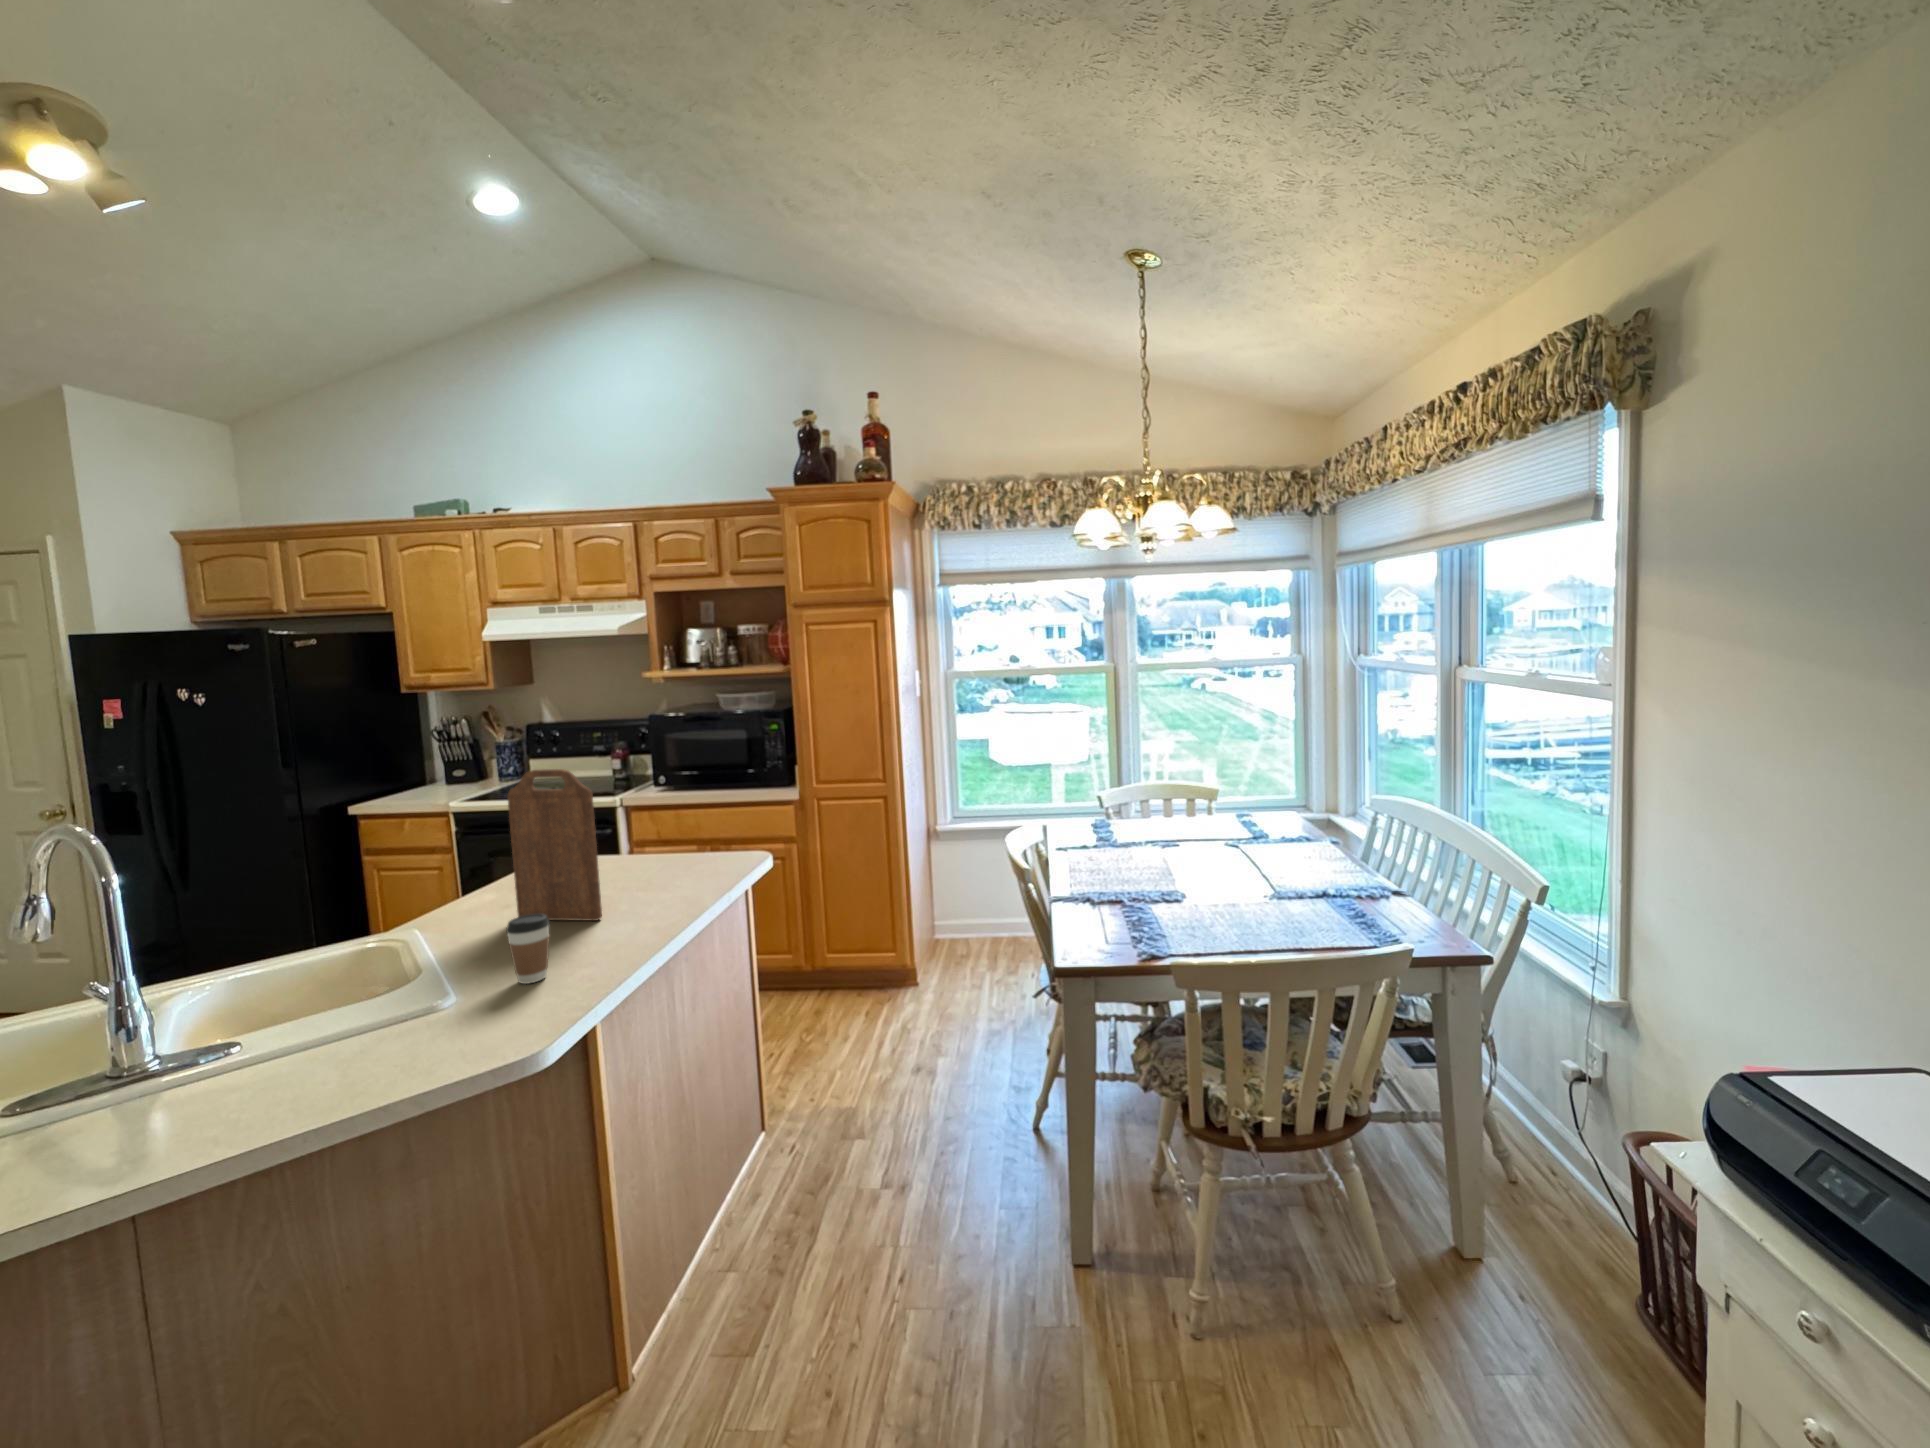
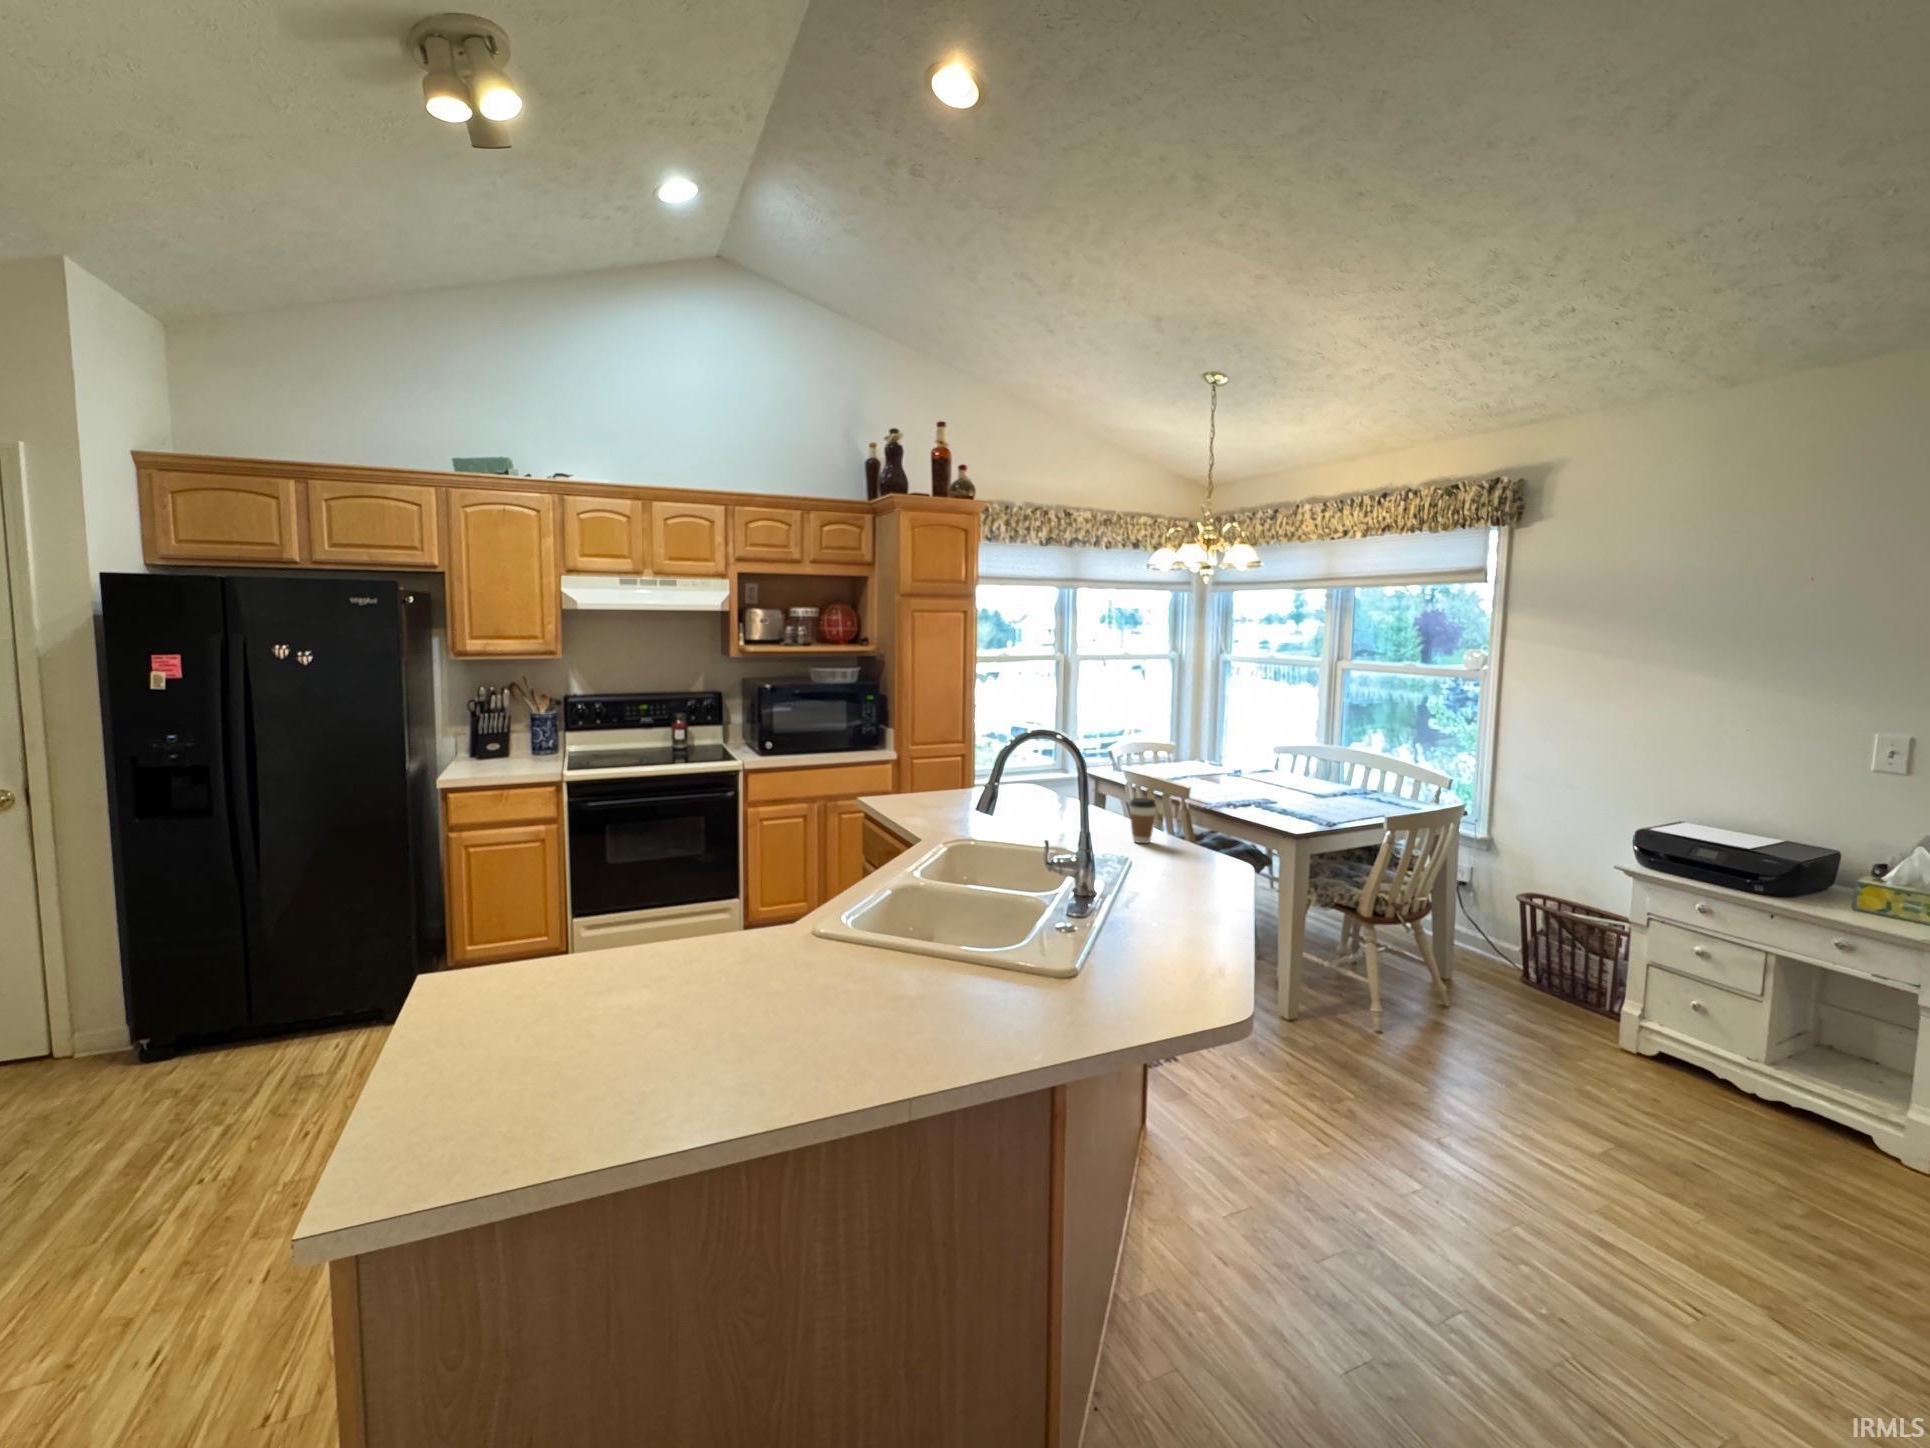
cutting board: present [507,769,602,921] -> none [1005,708,1067,824]

